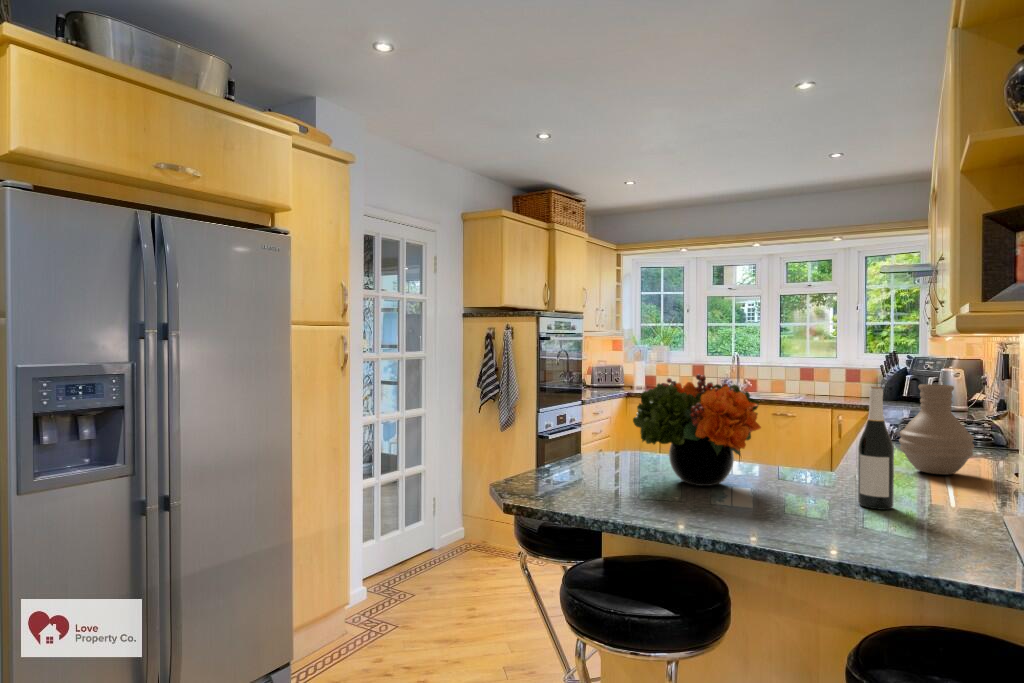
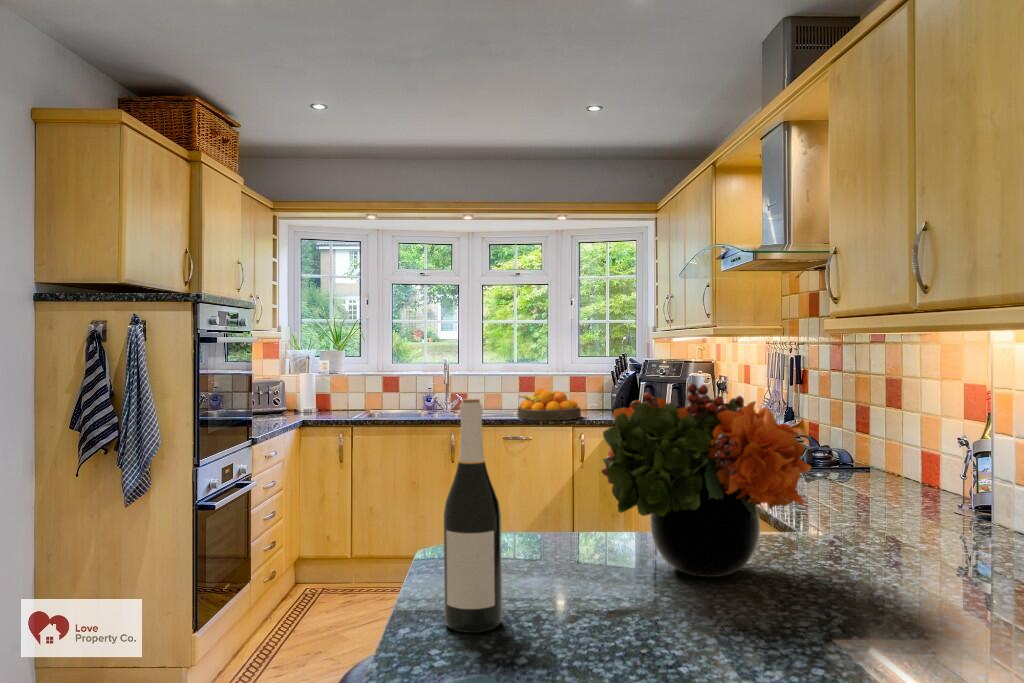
fruit bowl: none [784,378,840,404] -> present [518,389,581,420]
vase: present [899,384,975,474] -> none [830,386,920,502]
wine bottle: present [858,386,894,510] -> present [444,399,502,633]

